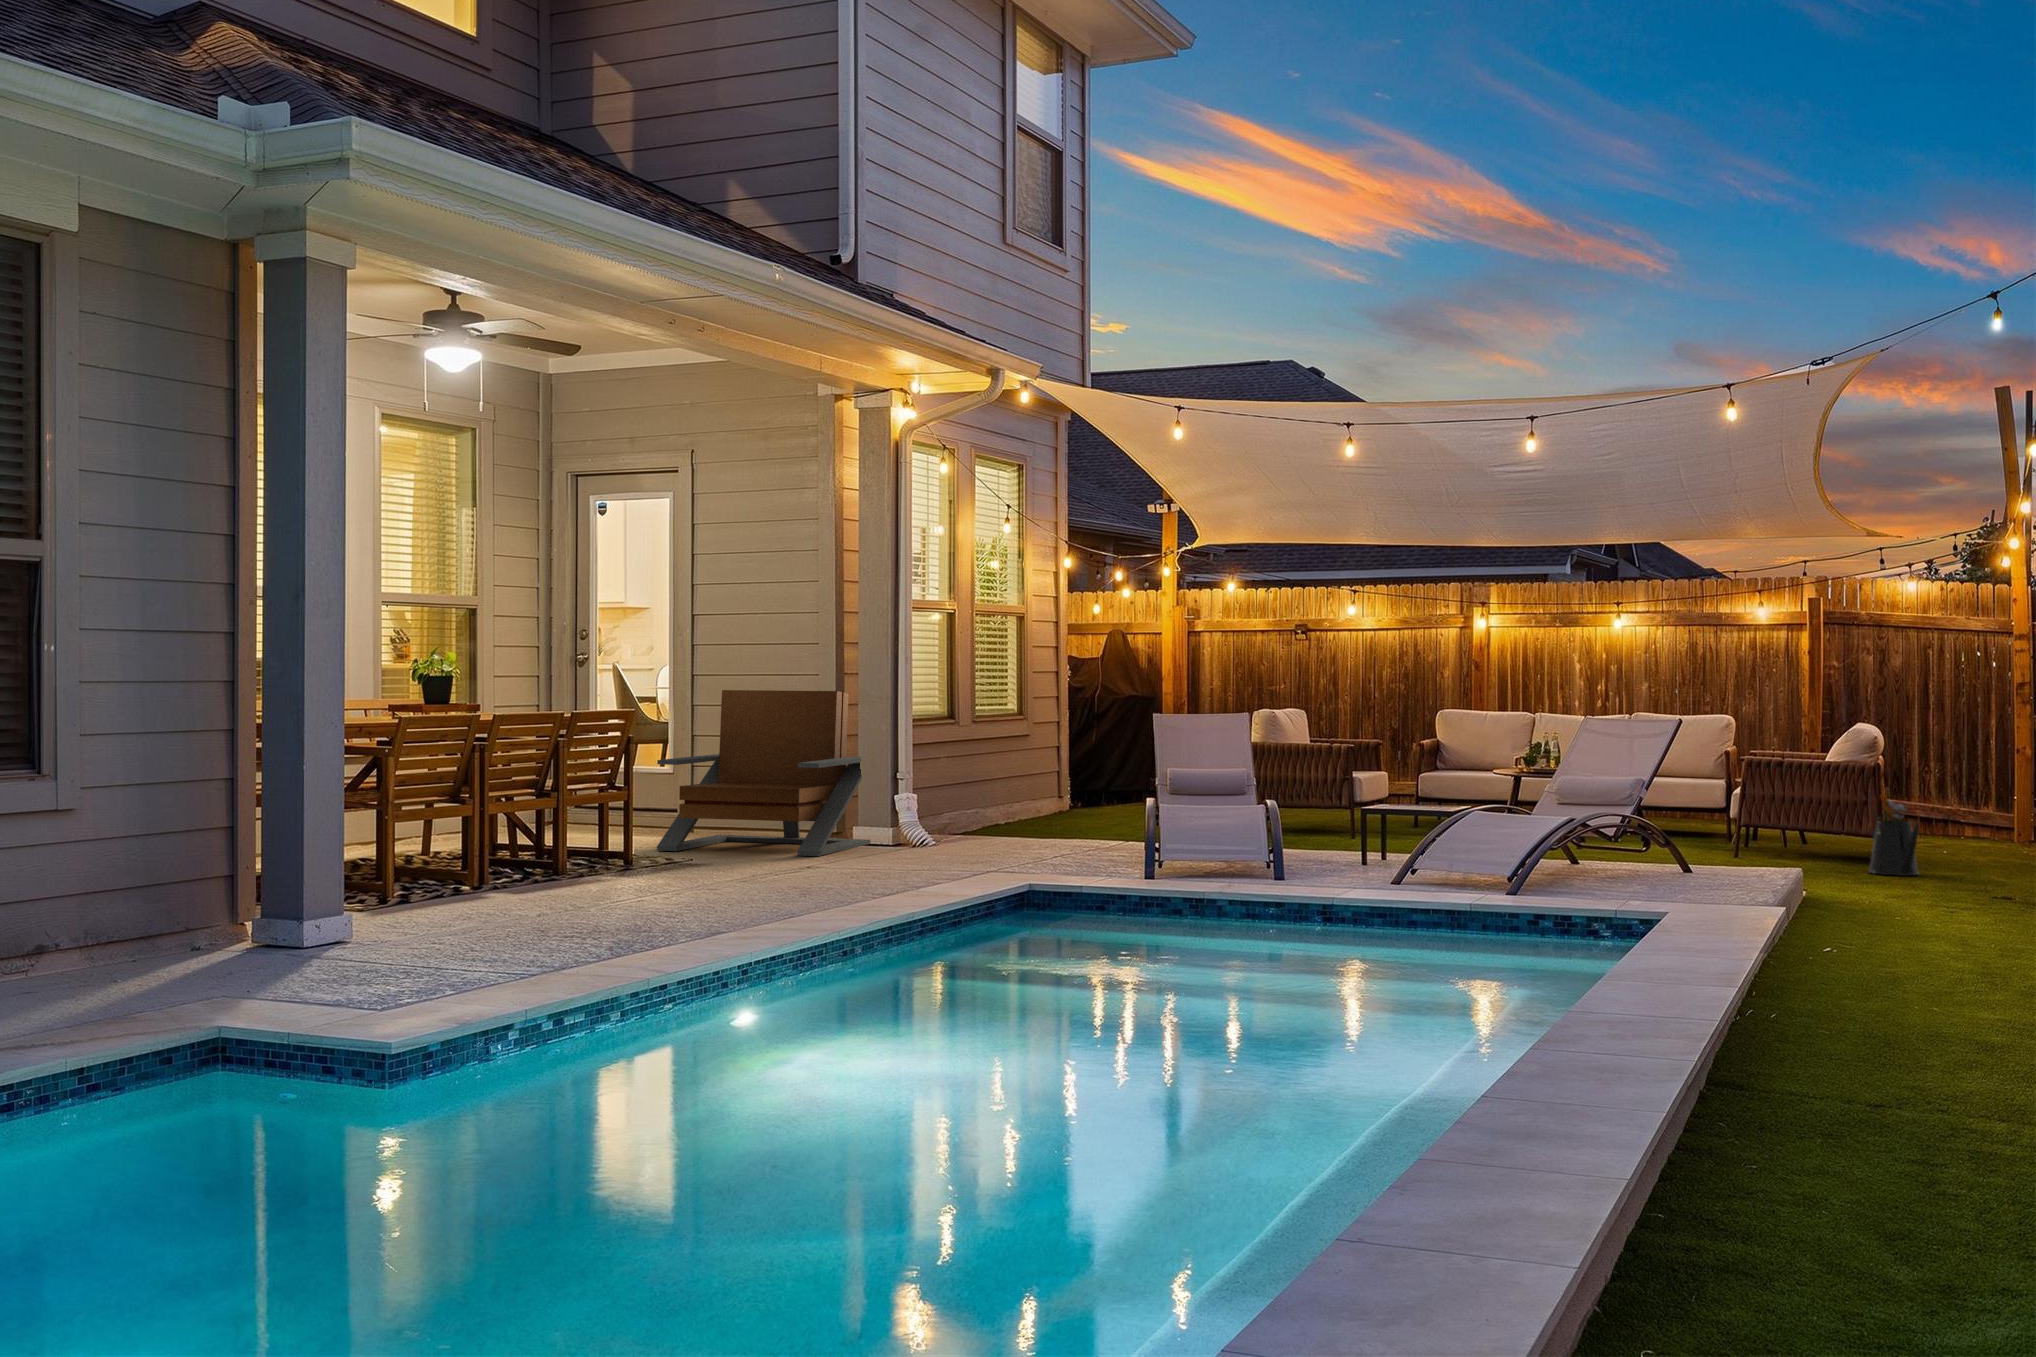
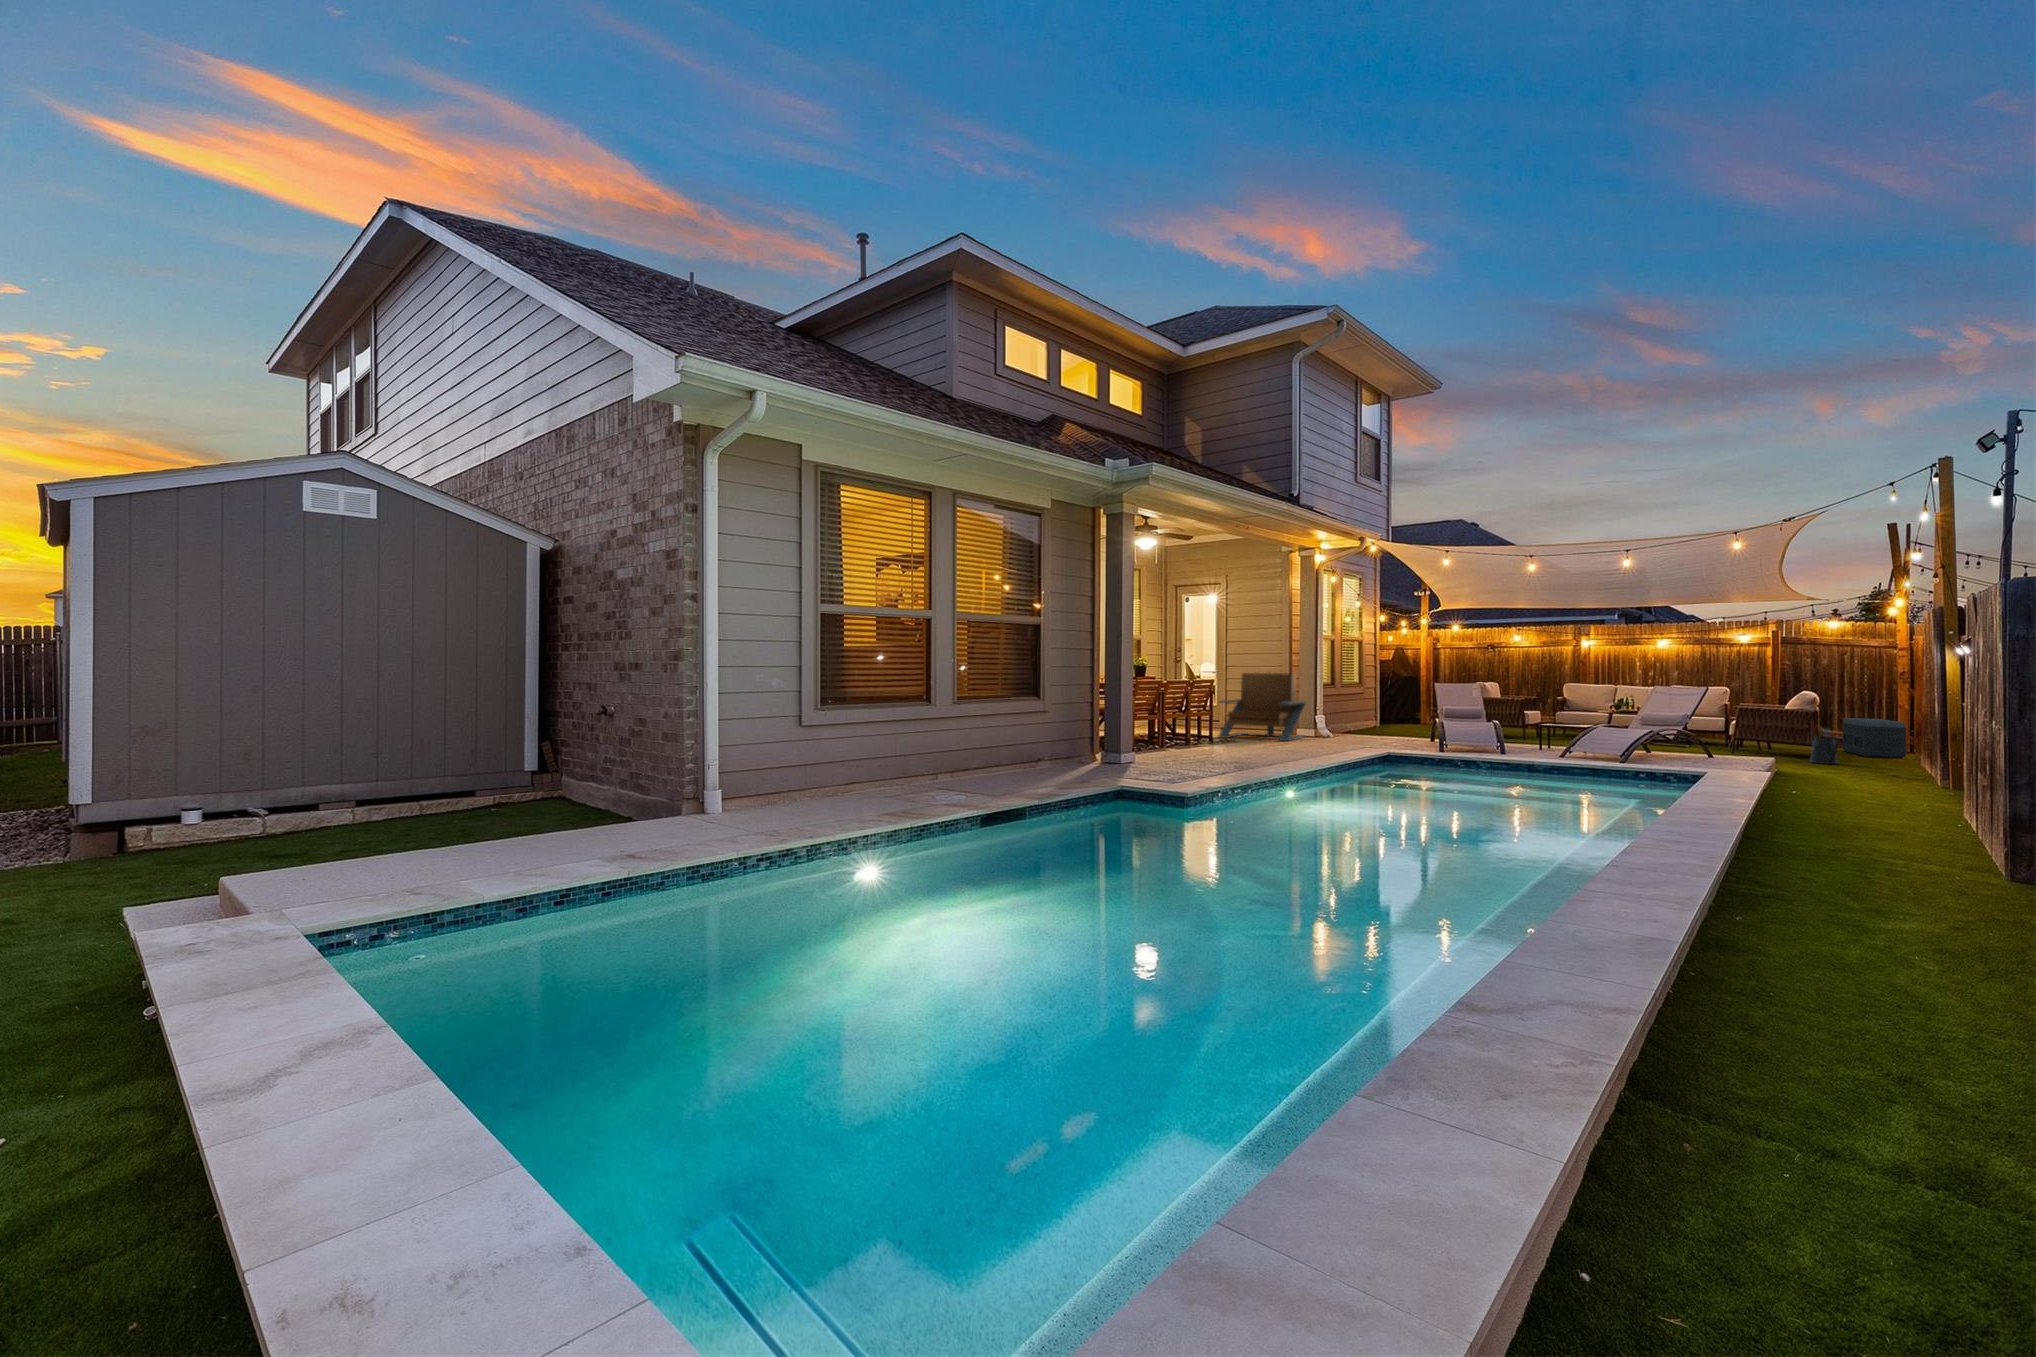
storage bench: none [1927,777,2030,857] -> present [1842,718,1906,758]

